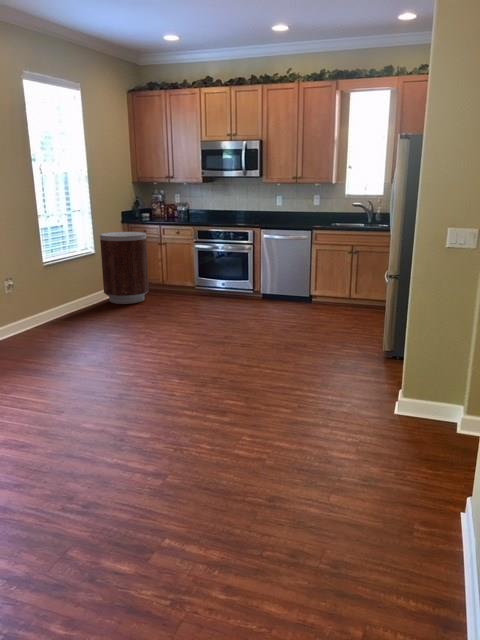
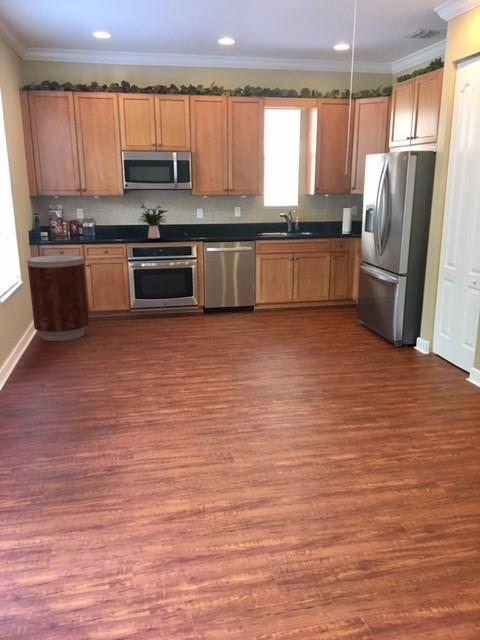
flower arrangement: none [208,189,240,222] -> present [139,204,167,238]

